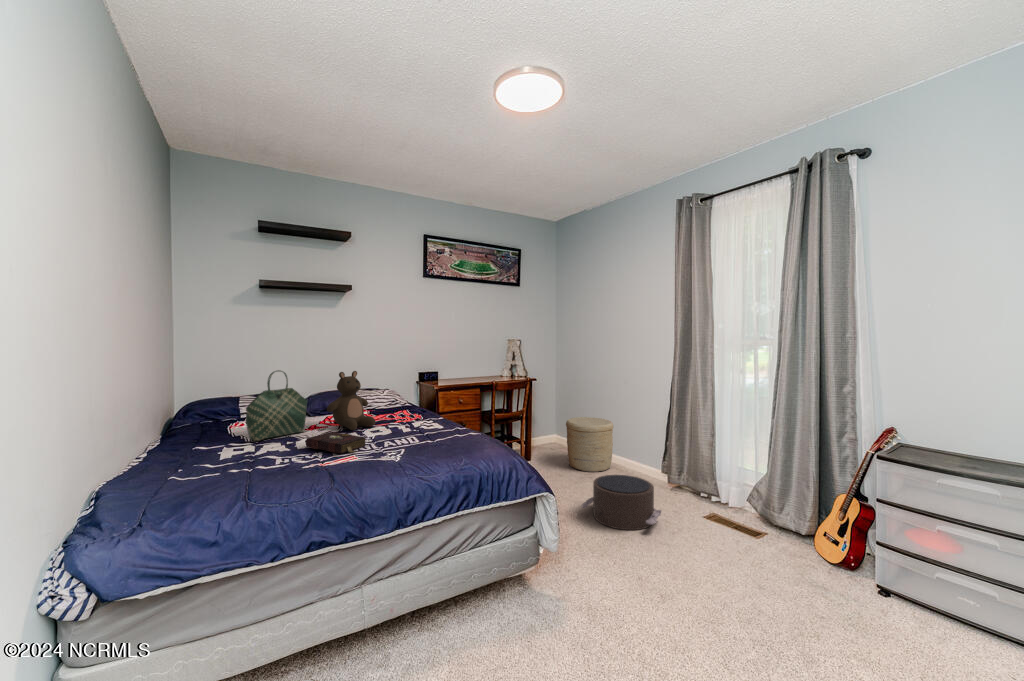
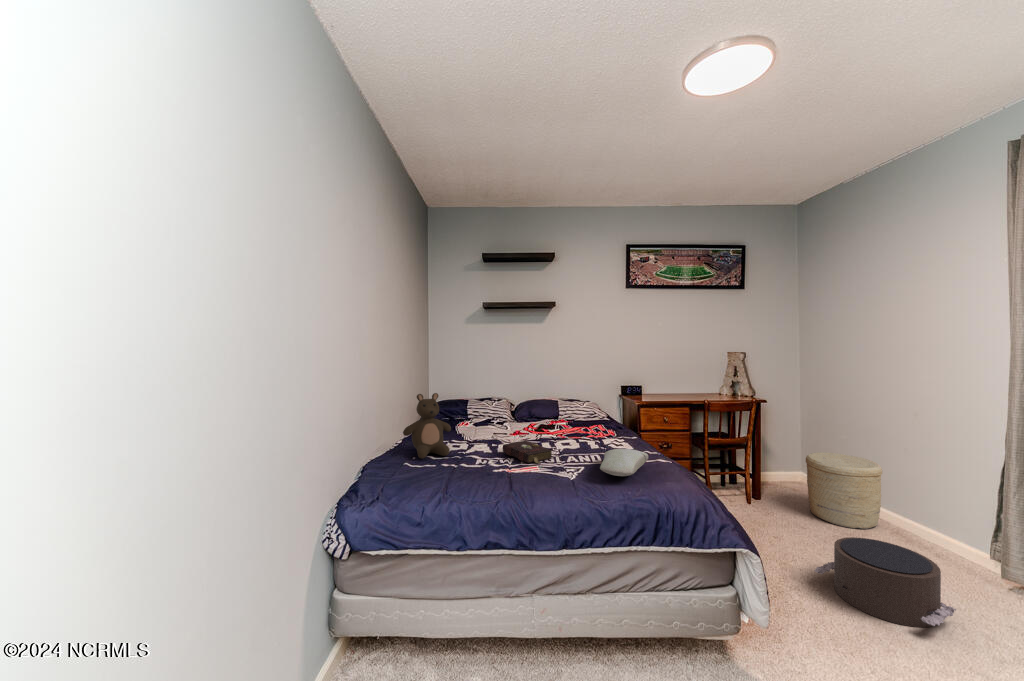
tote bag: present [246,370,307,441] -> none [462,382,511,441]
stuffed bear: present [327,371,376,430] -> present [403,393,451,459]
pillow: none [421,427,463,451] -> present [600,449,648,476]

